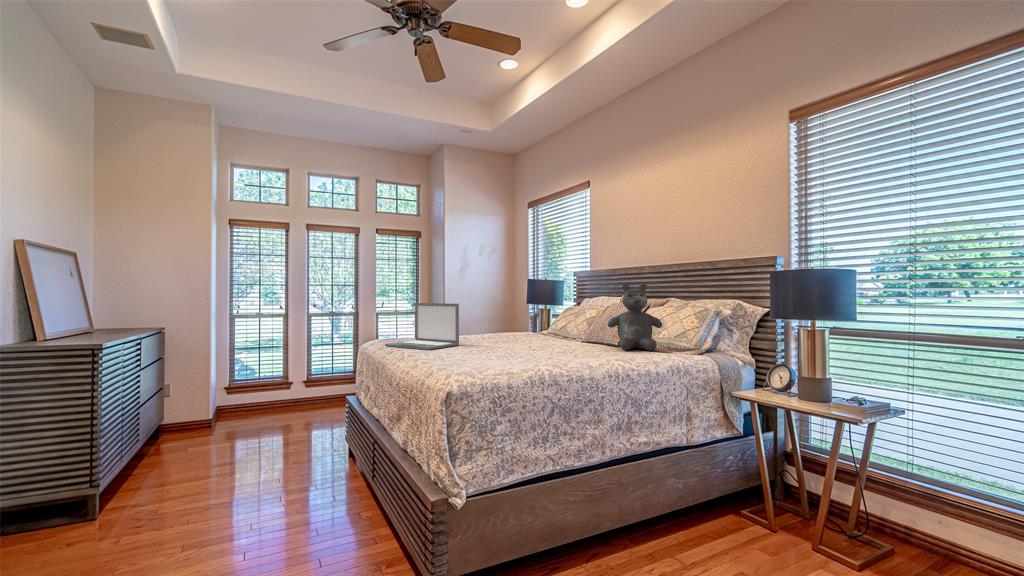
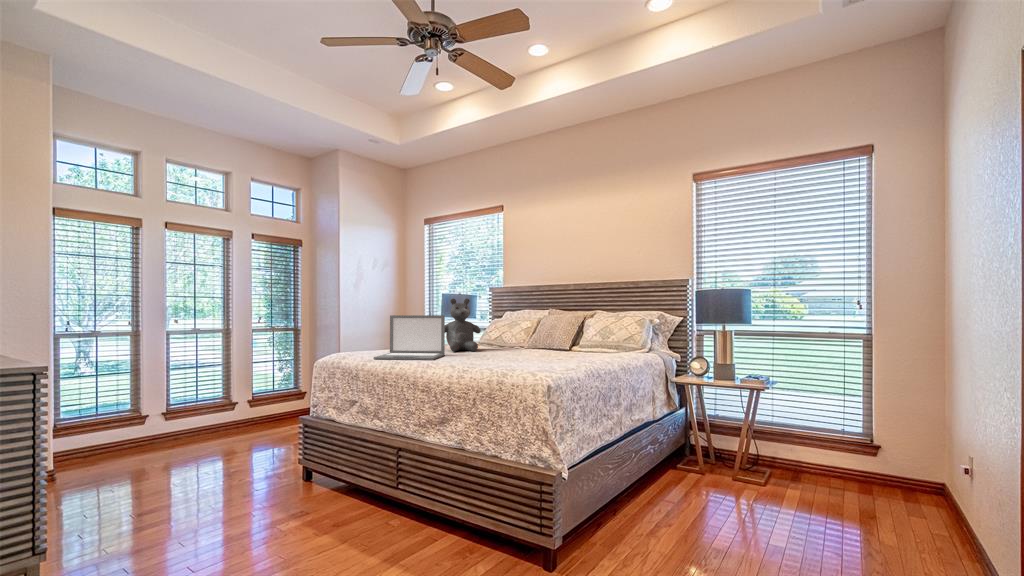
teddy bear: present [608,284,662,351] -> present [445,299,481,351]

